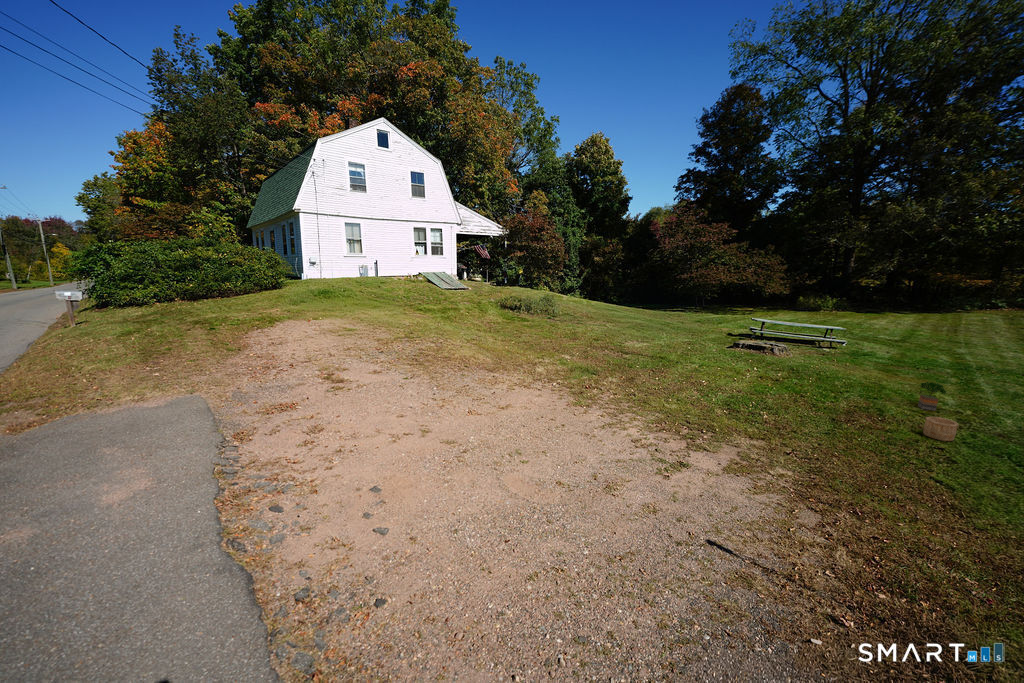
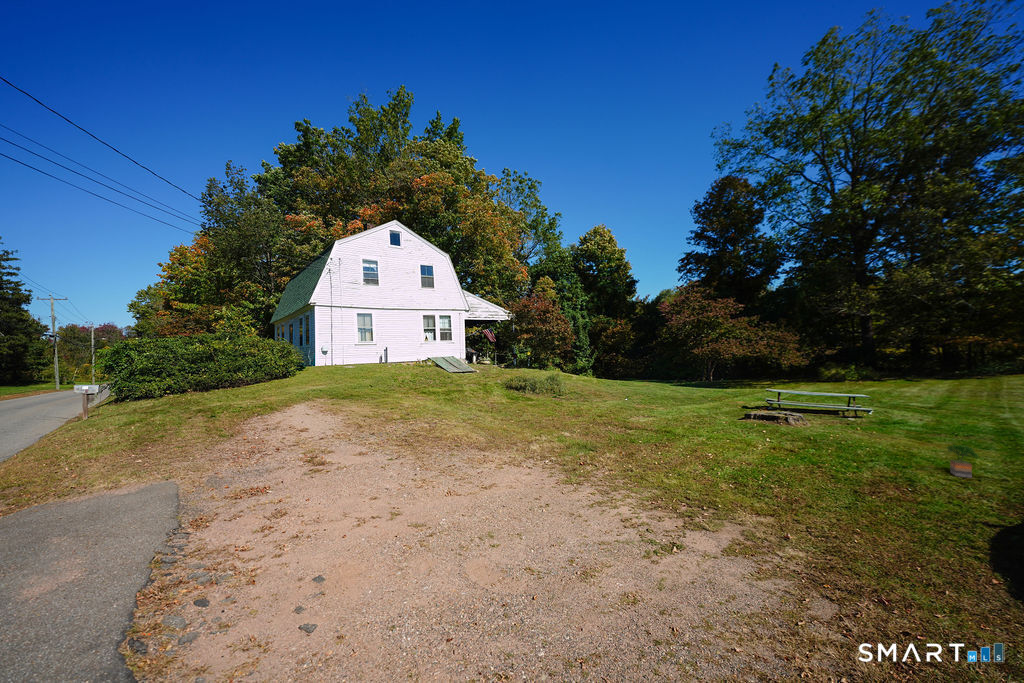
wooden bucket: present [923,417,958,441] -> none [957,483,998,512]

